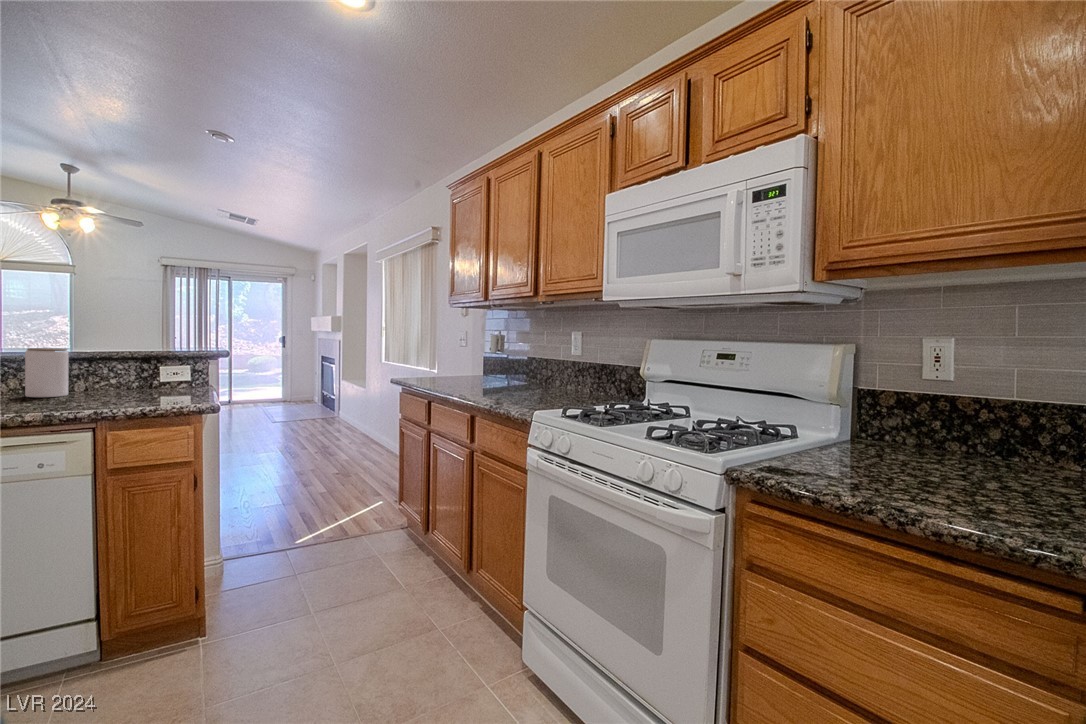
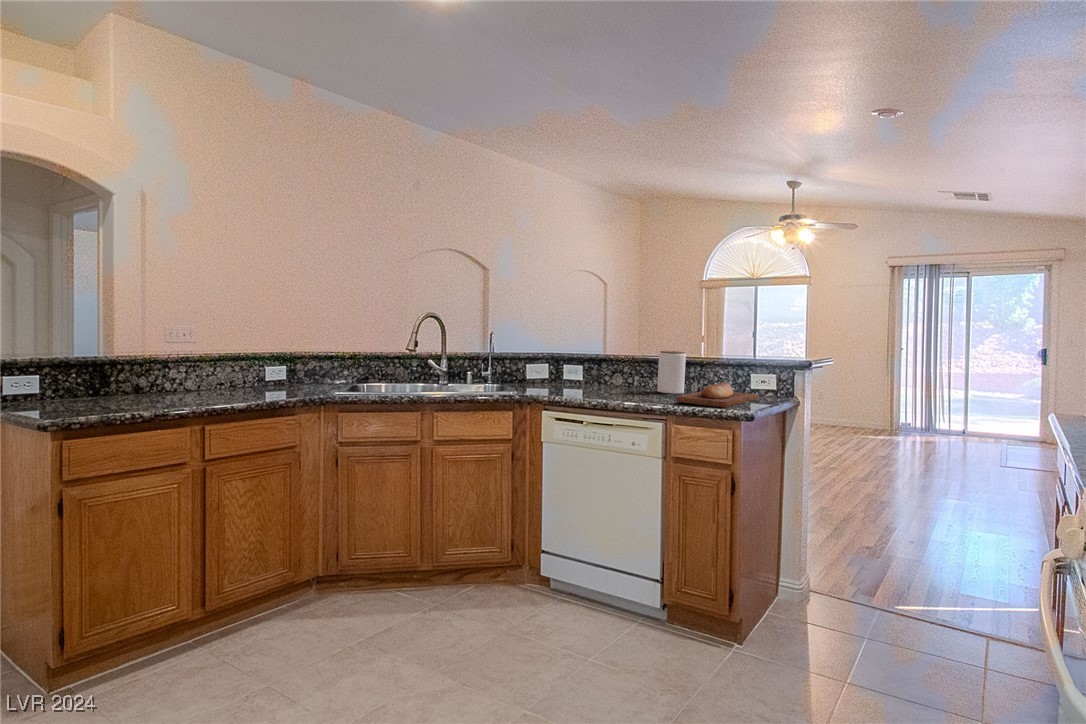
bread loaf: none [95,379,174,404] -> present [676,383,758,408]

